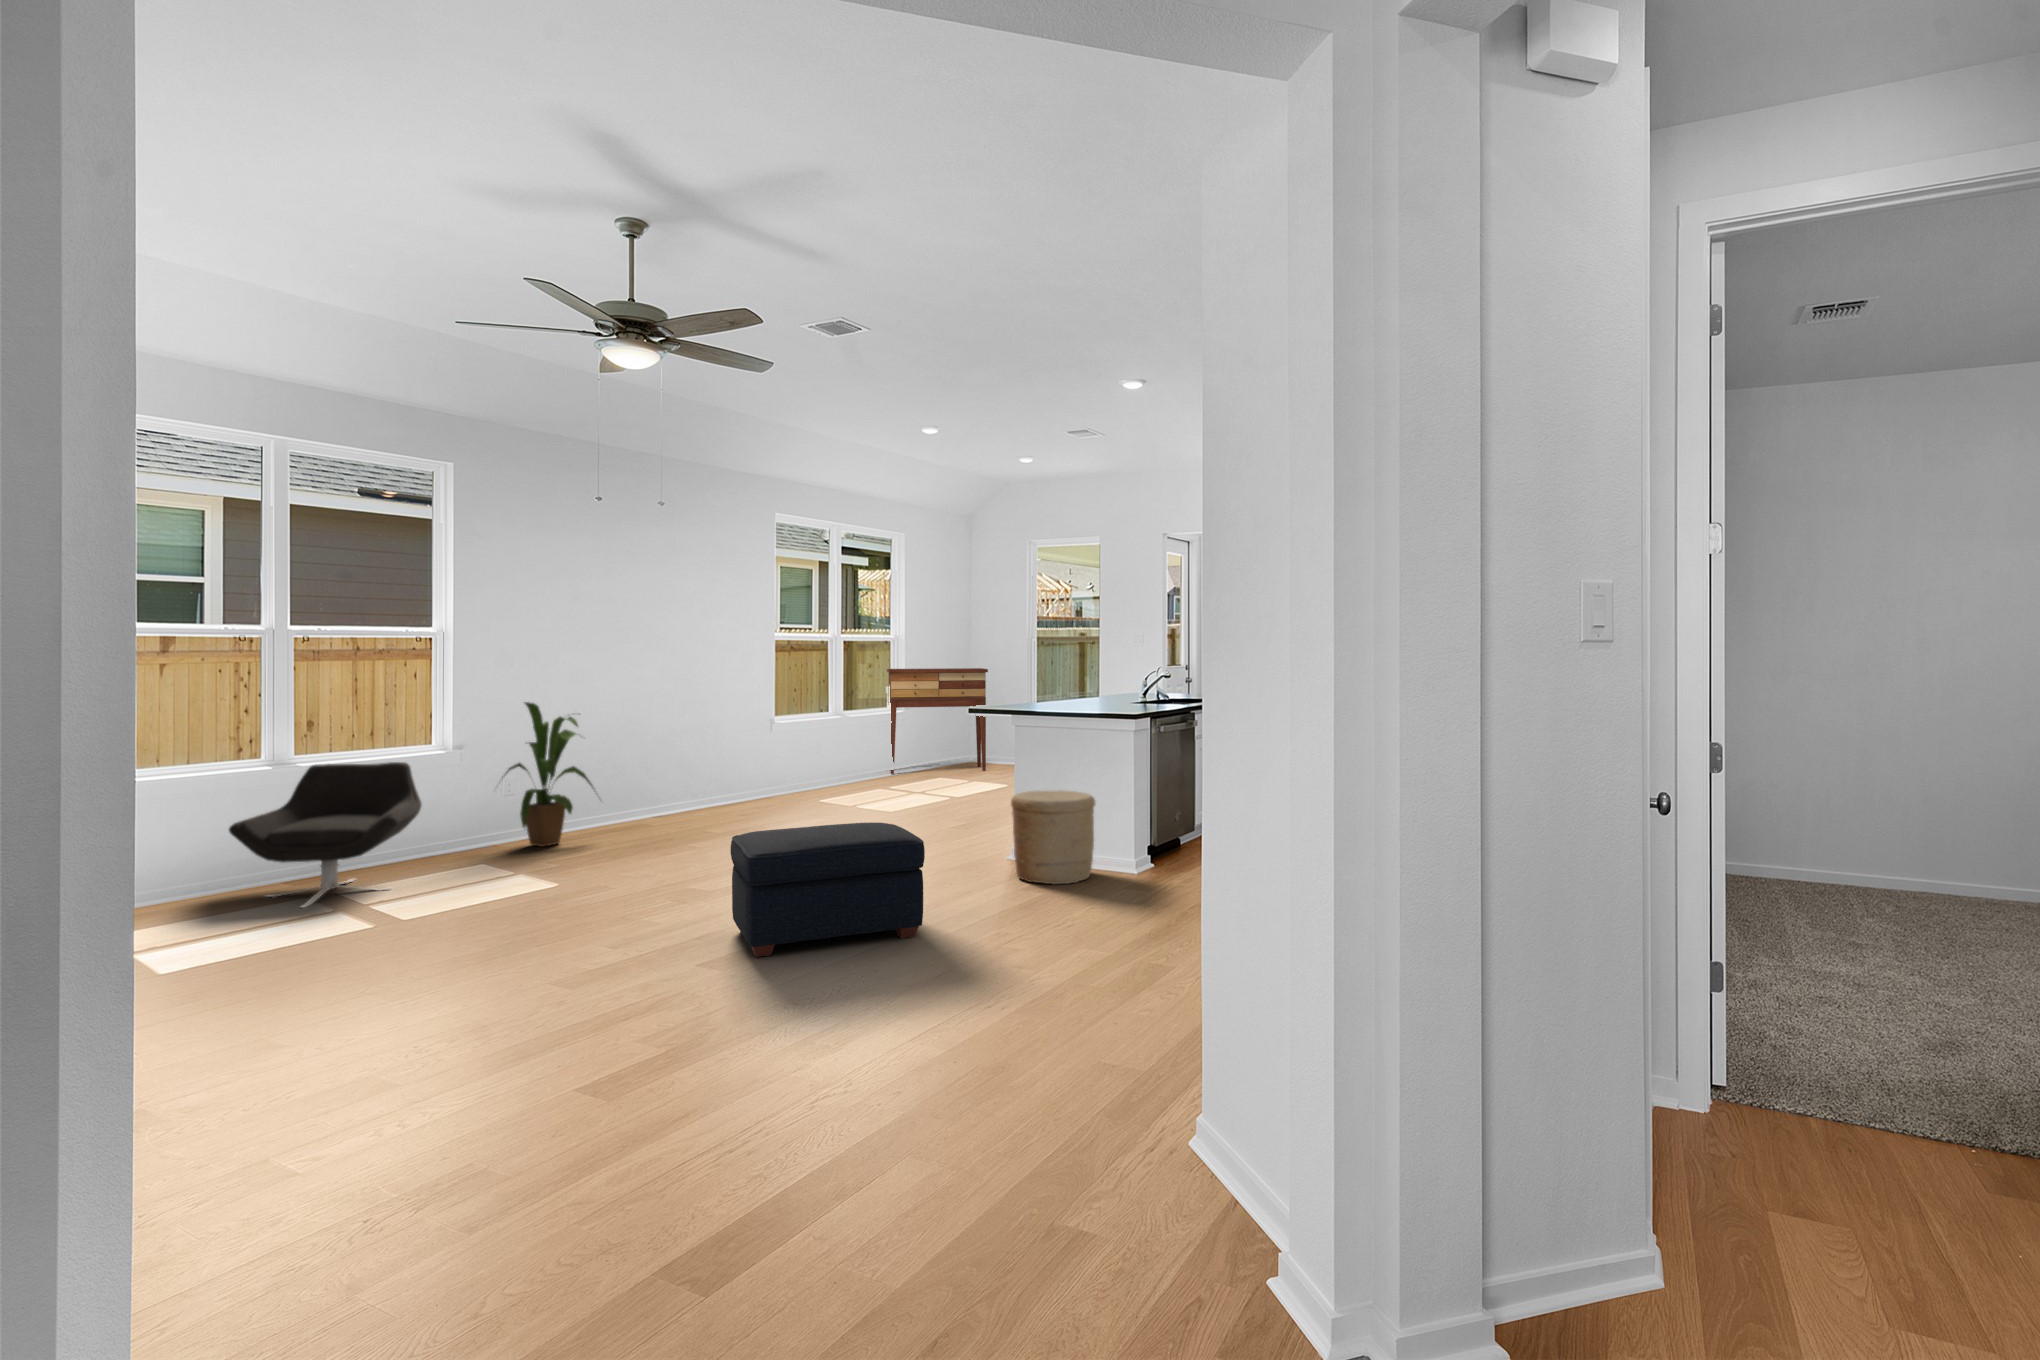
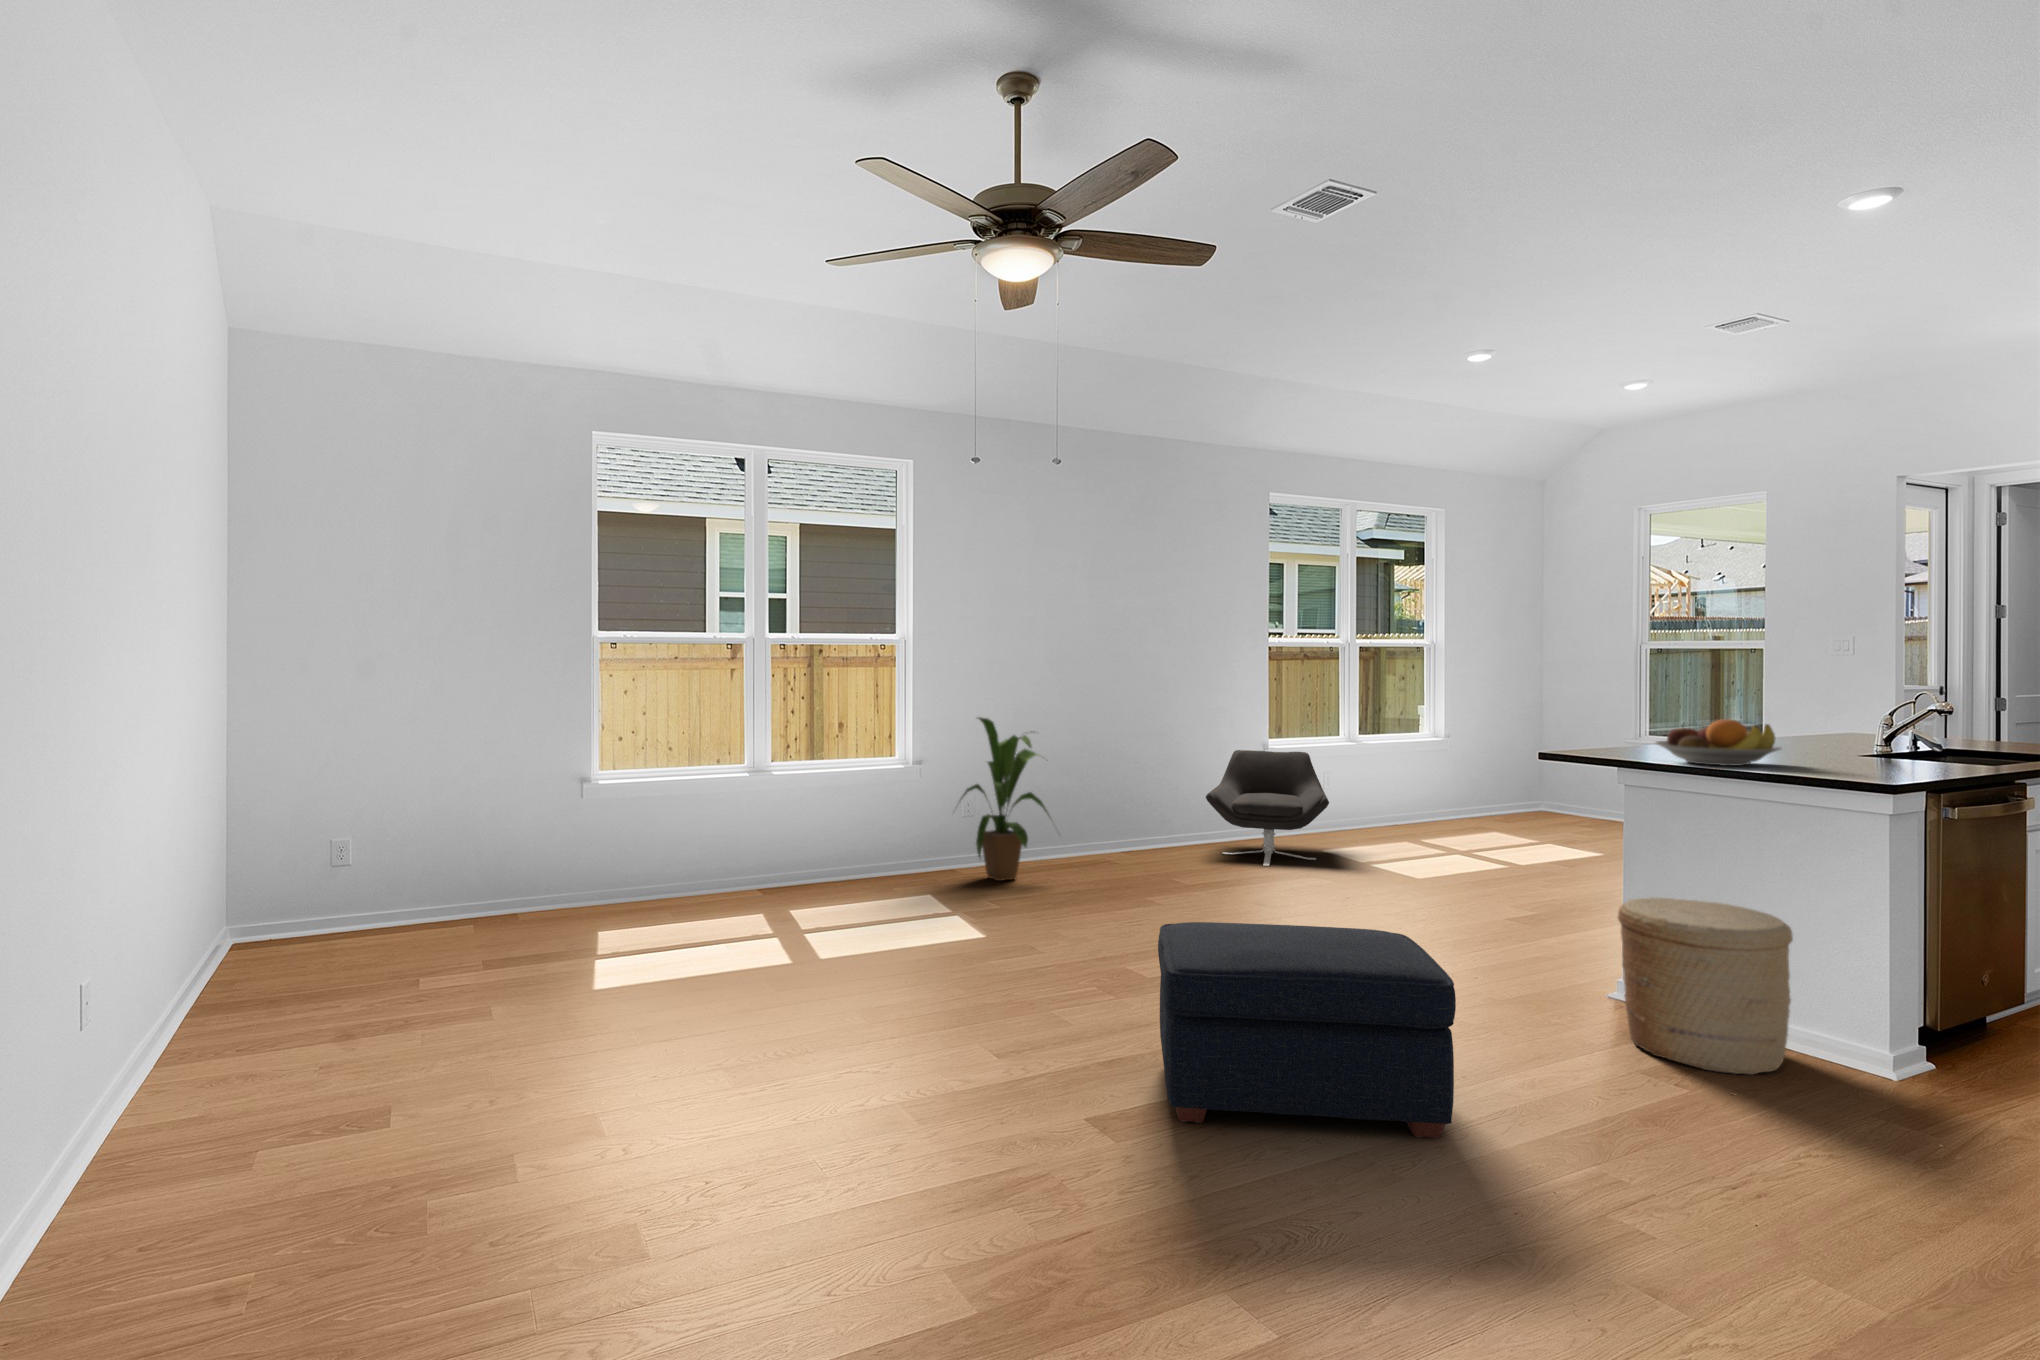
console table: present [887,668,988,774] -> none [1423,686,1572,830]
fruit bowl: none [1031,682,1093,709] -> present [1656,719,1781,766]
lounge chair: present [229,762,422,908] -> present [1206,750,1329,866]

